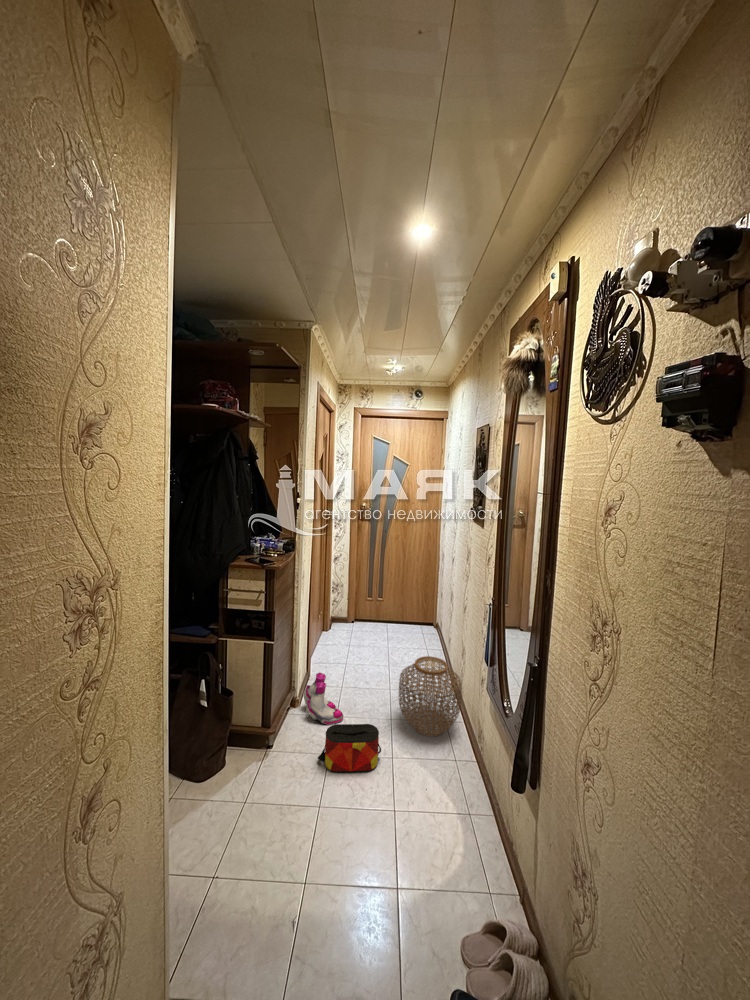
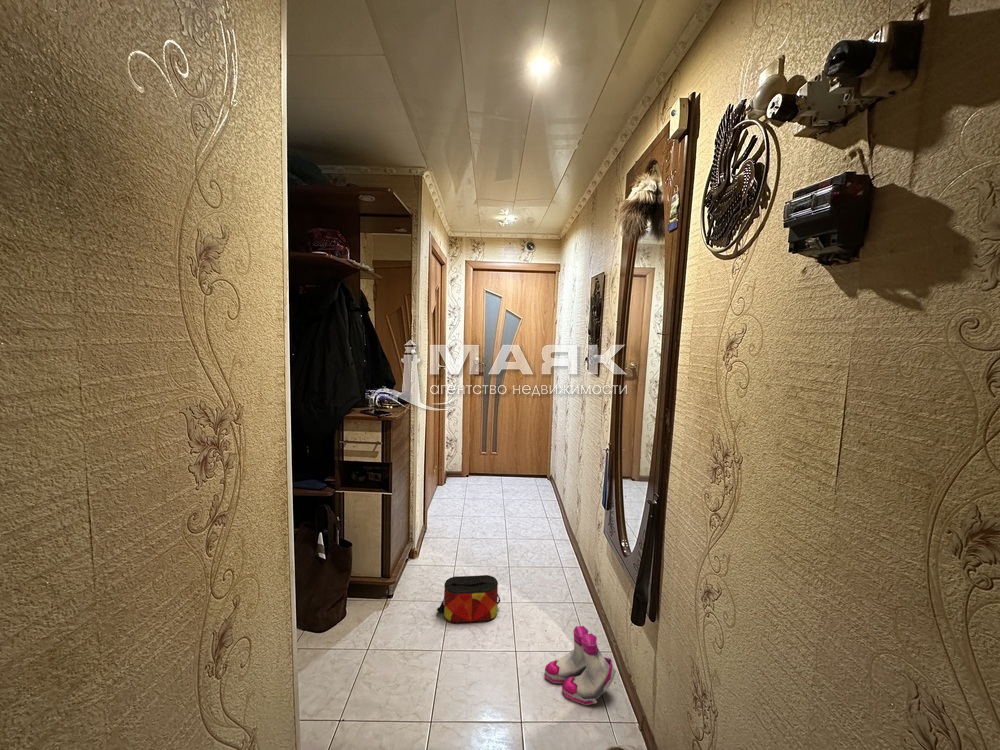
woven basket: present [399,656,462,736] -> none [516,508,579,586]
boots: present [303,673,343,725] -> present [545,626,616,705]

